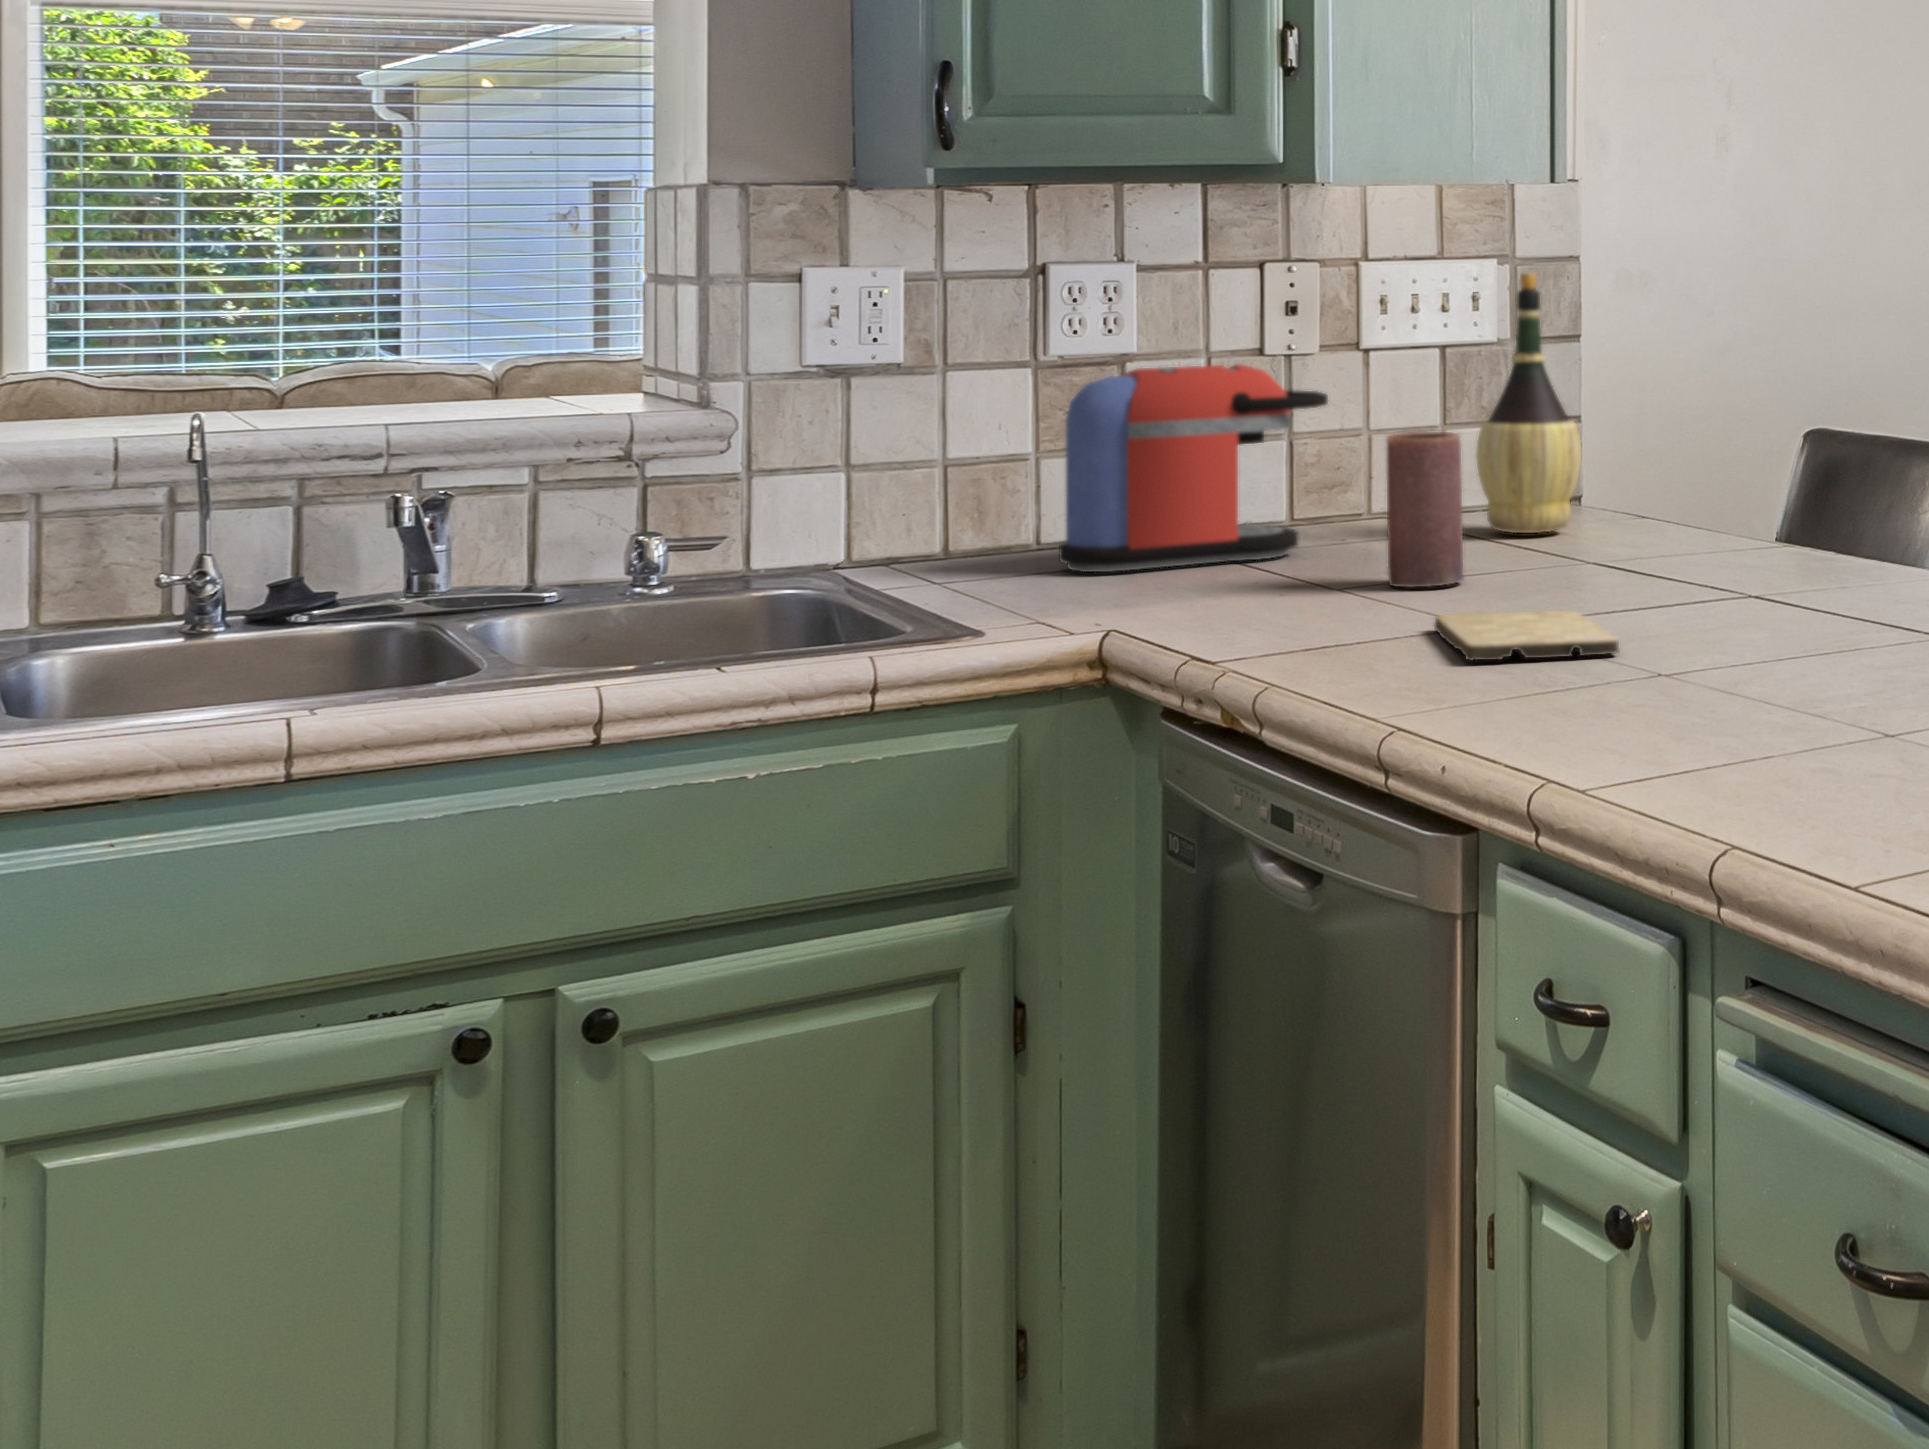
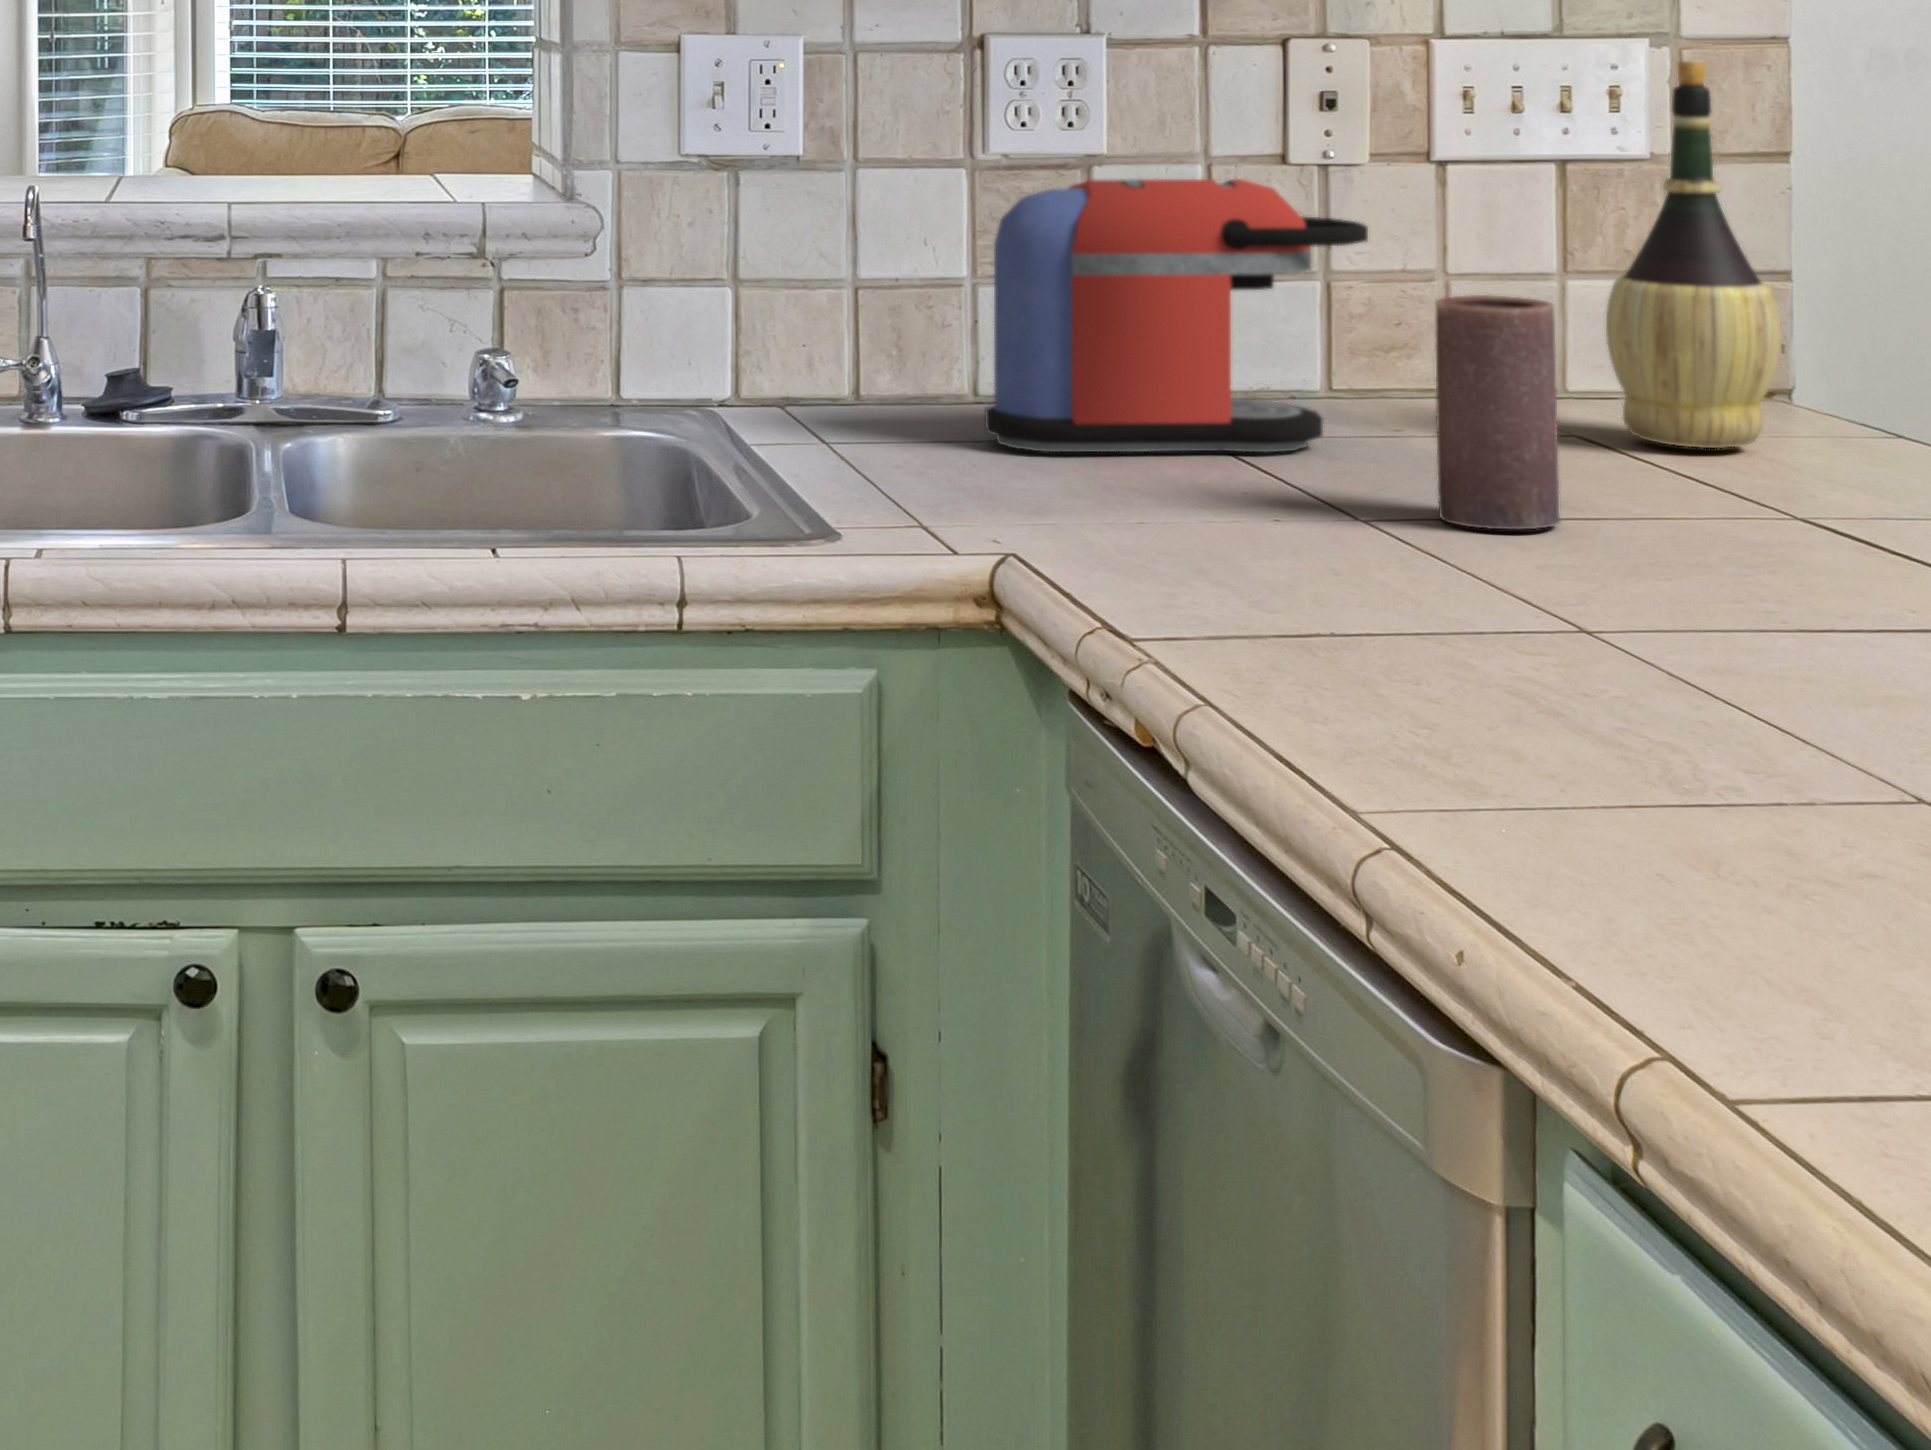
cutting board: present [1434,610,1619,660] -> none [1484,591,1797,706]

